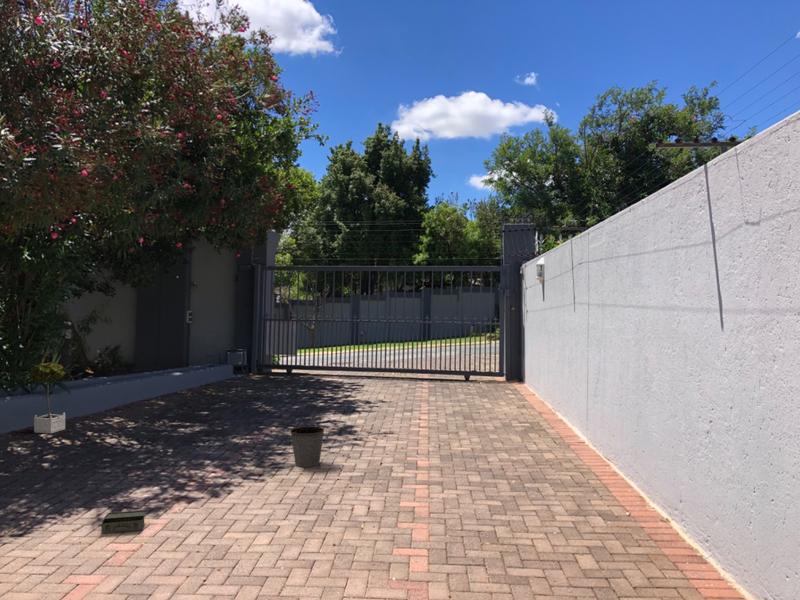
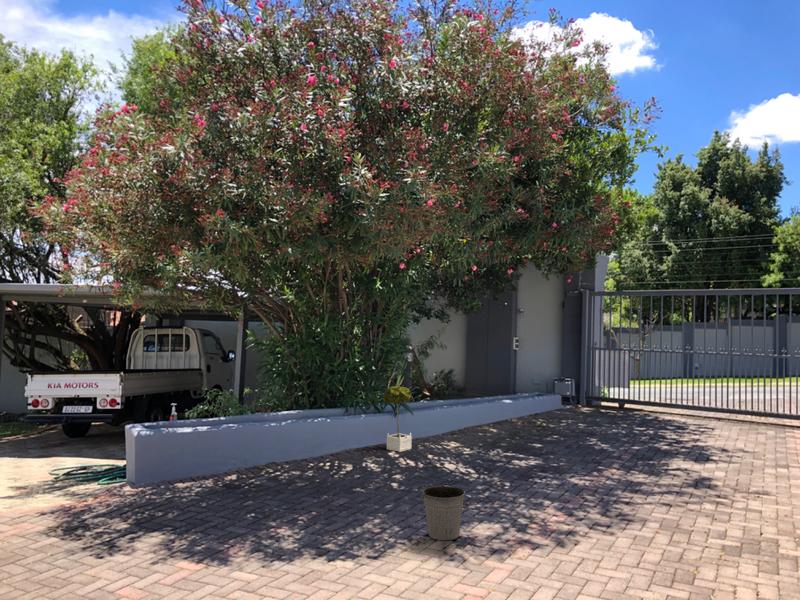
bucket: present [290,426,324,467] -> present [421,486,465,540]
toolbox: present [101,510,146,534] -> none [448,548,491,573]

